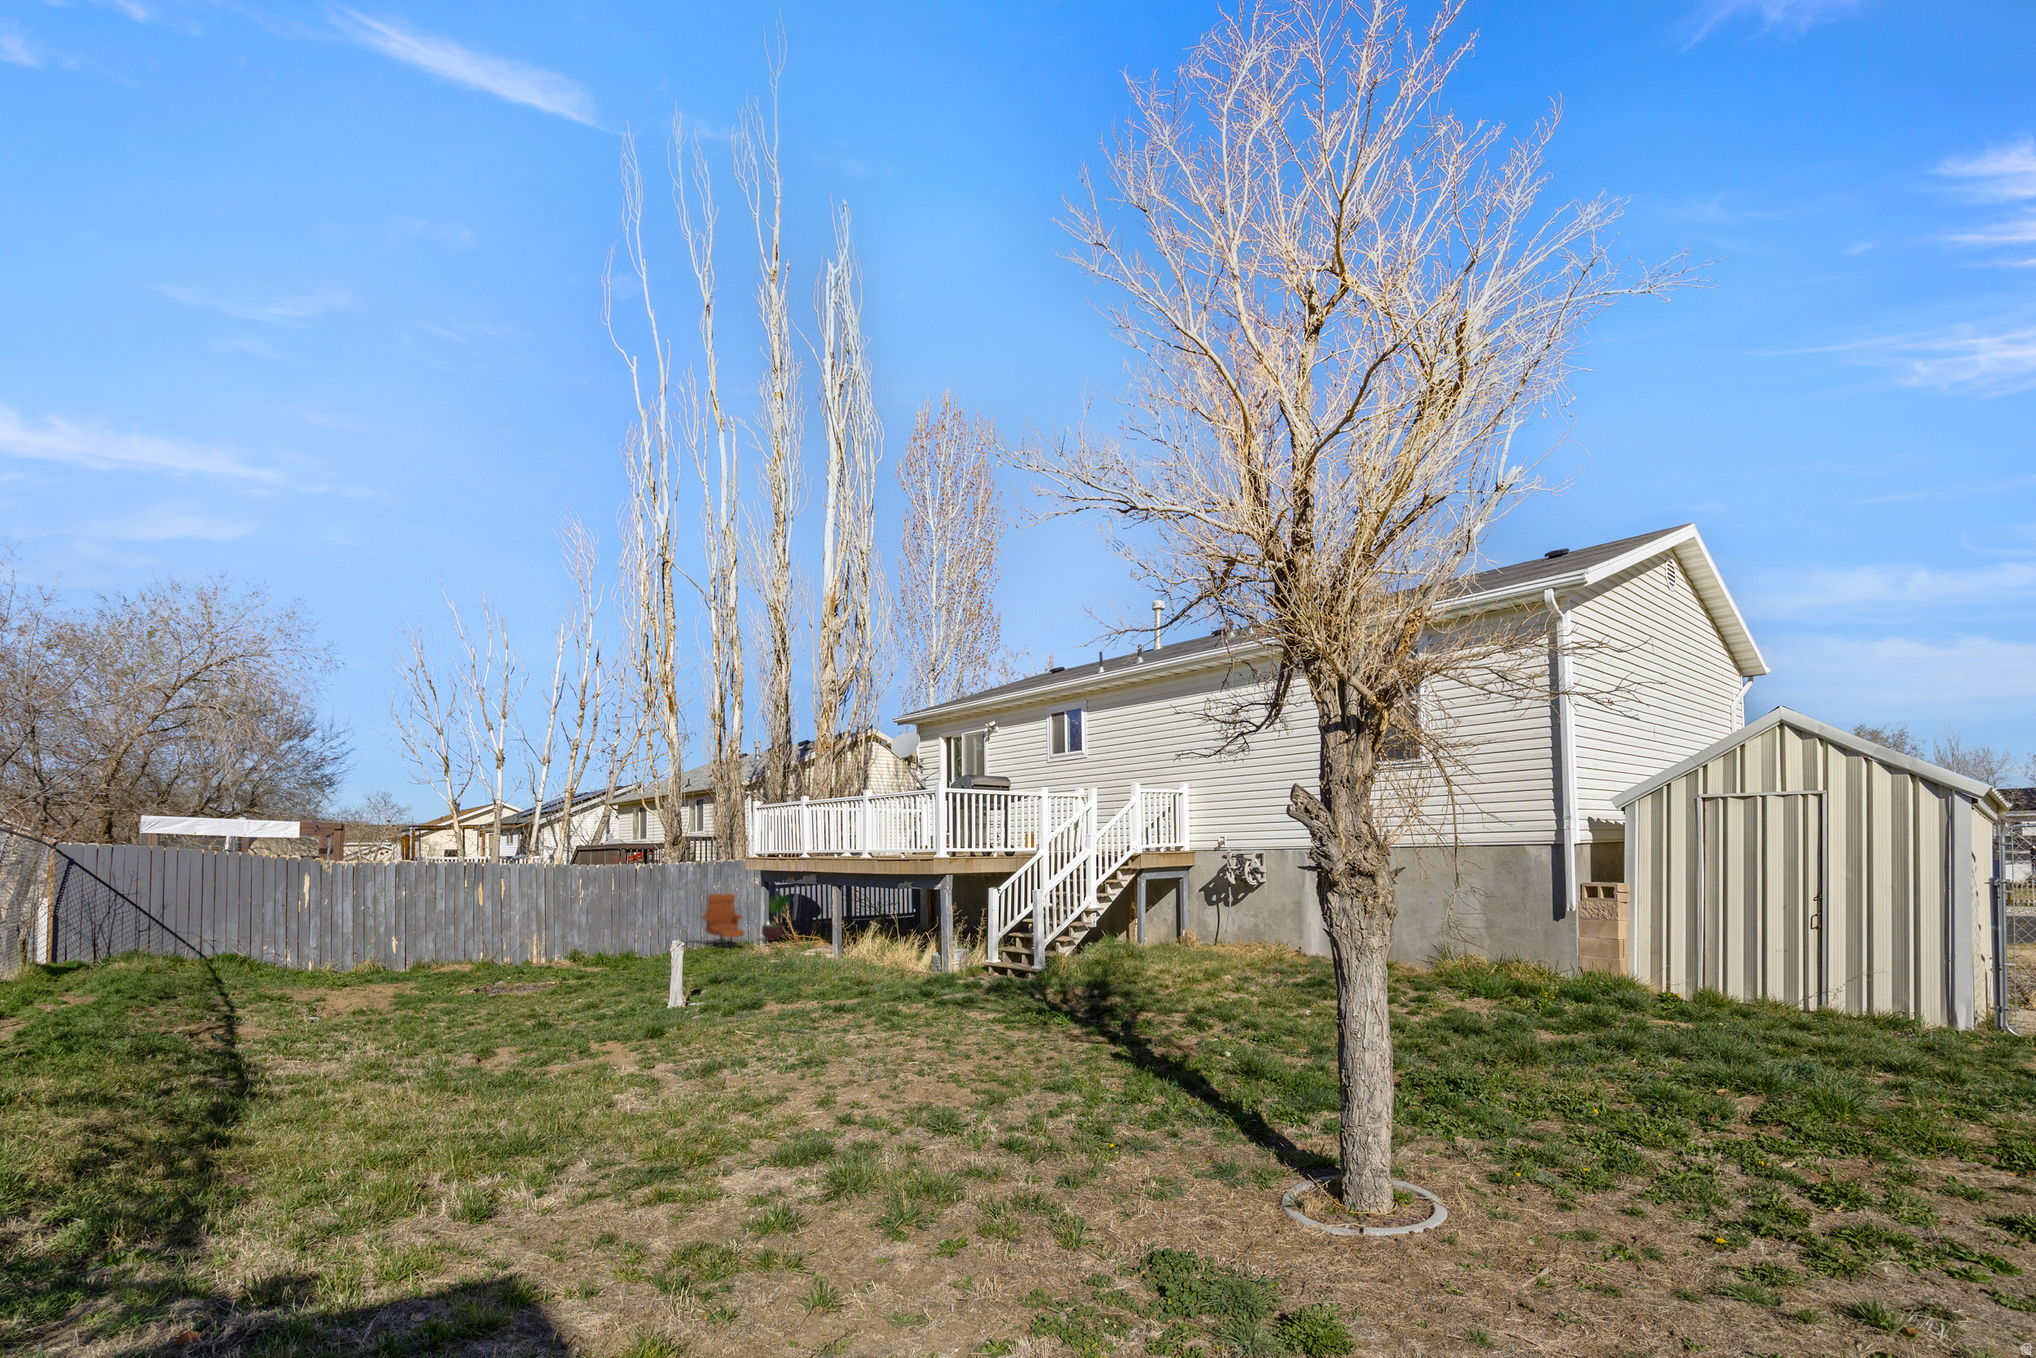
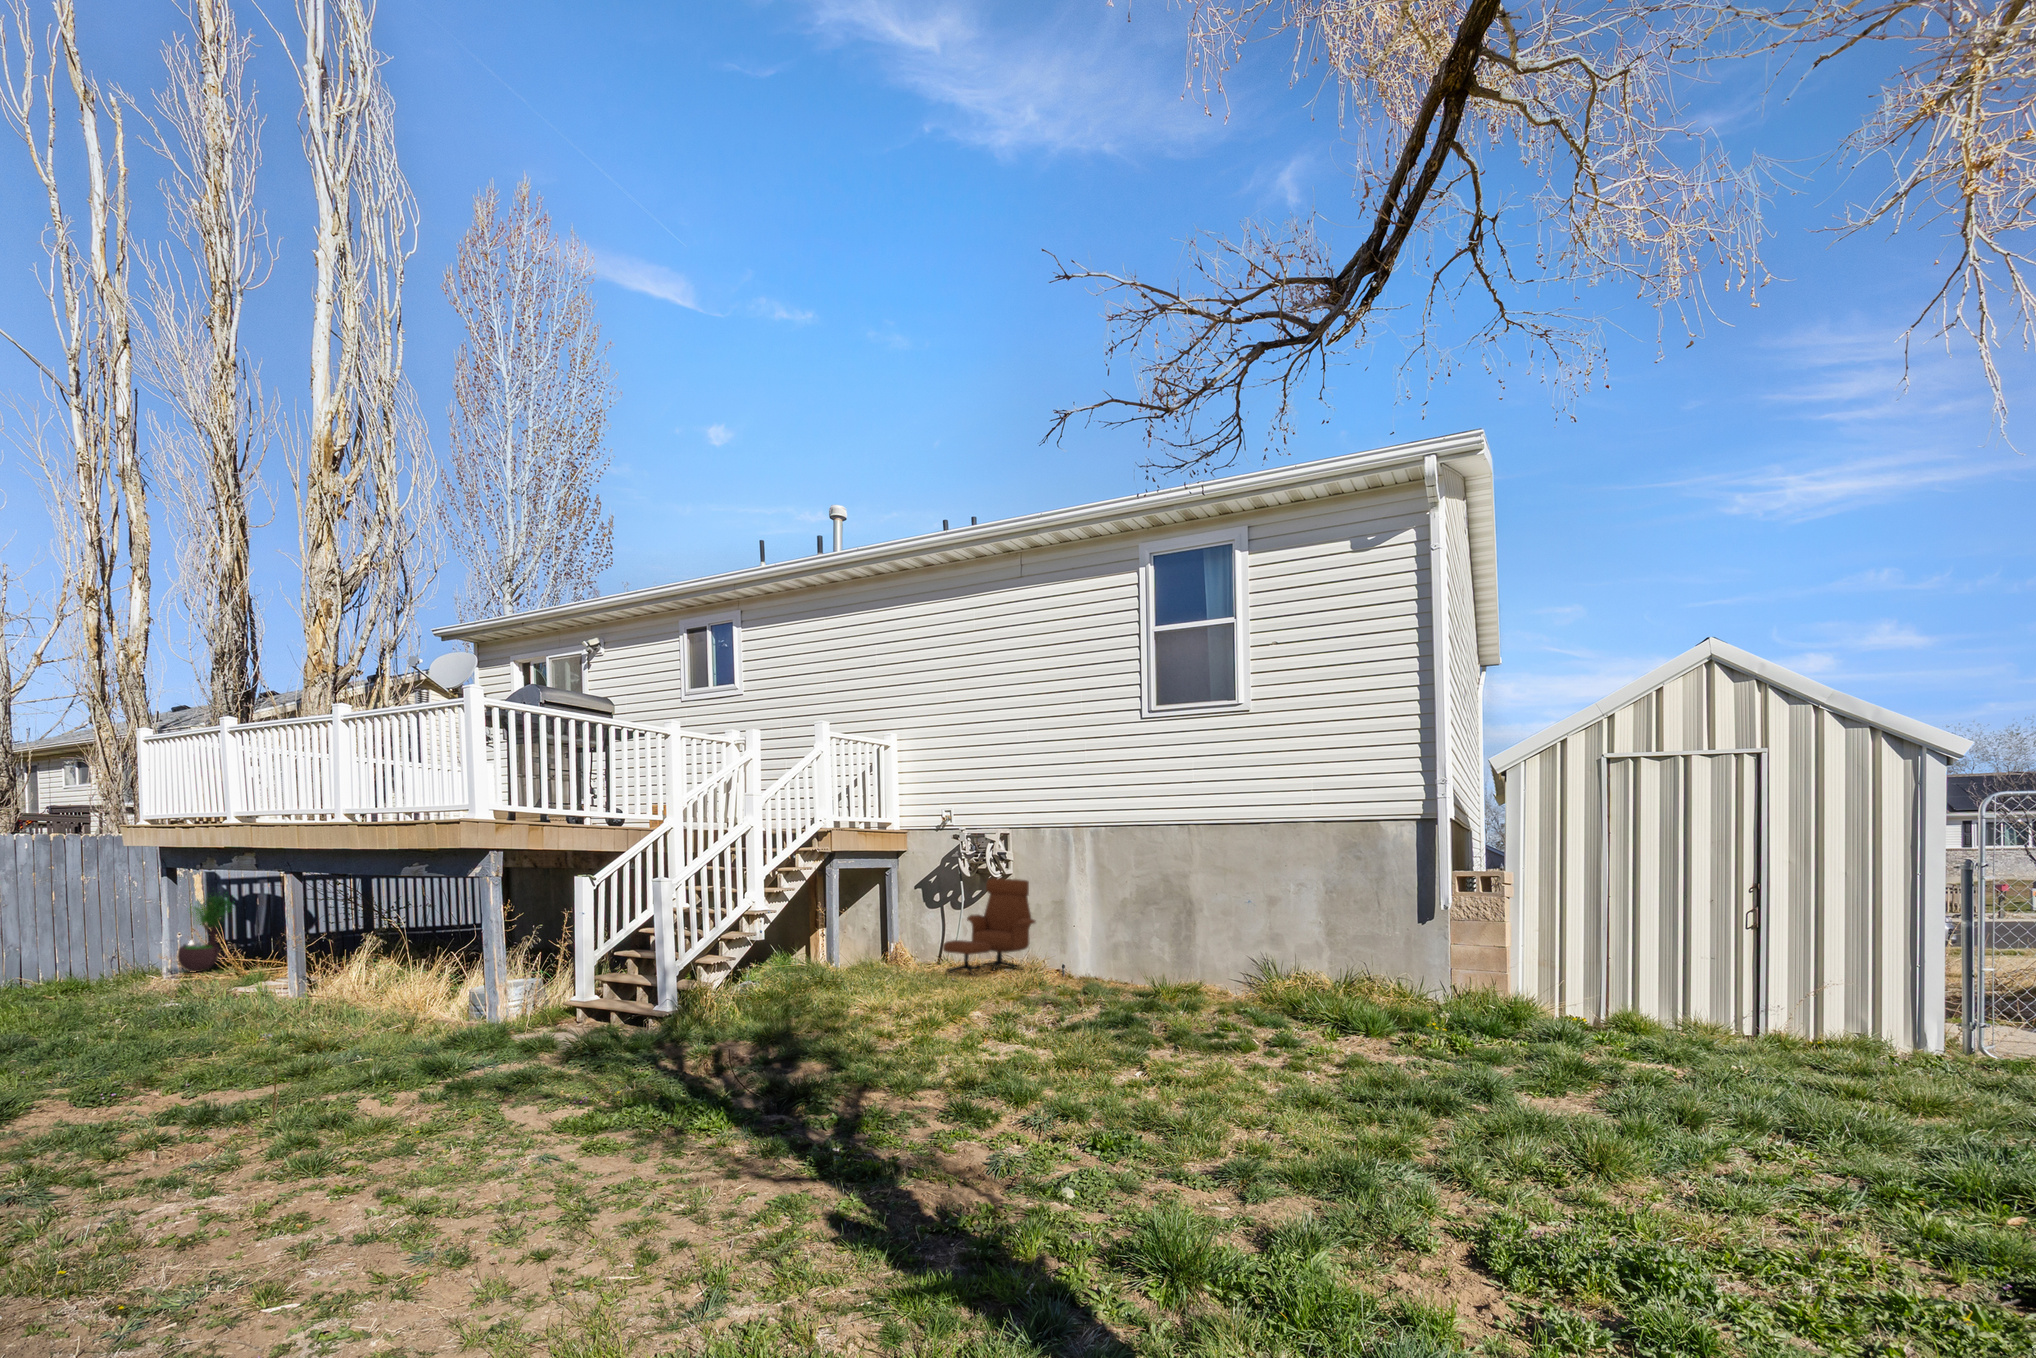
lounge chair: present [702,894,745,947] -> present [943,878,1035,975]

